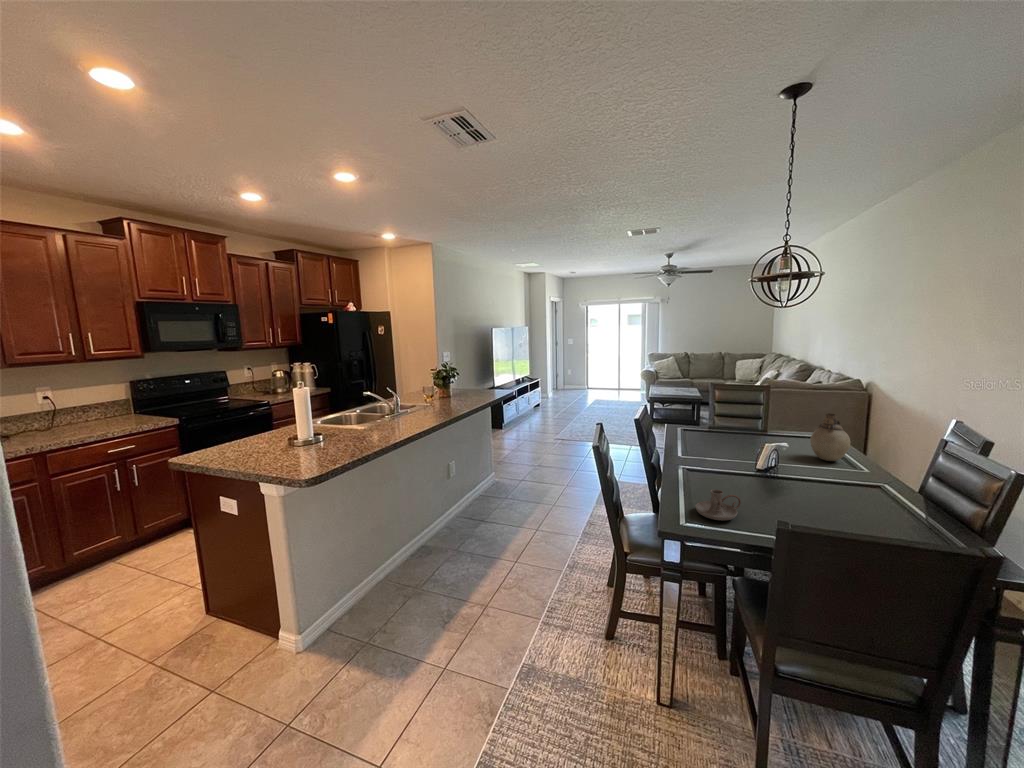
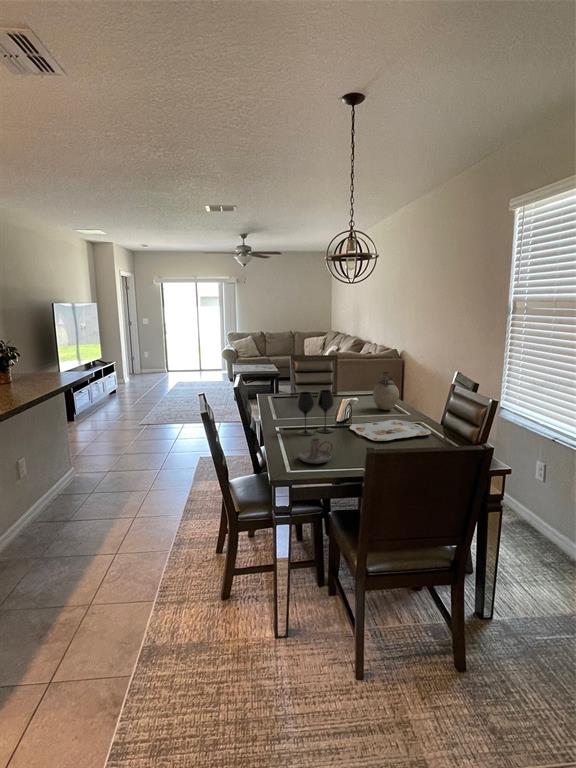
wine glass: none [701,431,750,482] -> present [297,390,334,436]
serving tray: none [771,476,896,505] -> present [350,420,431,441]

